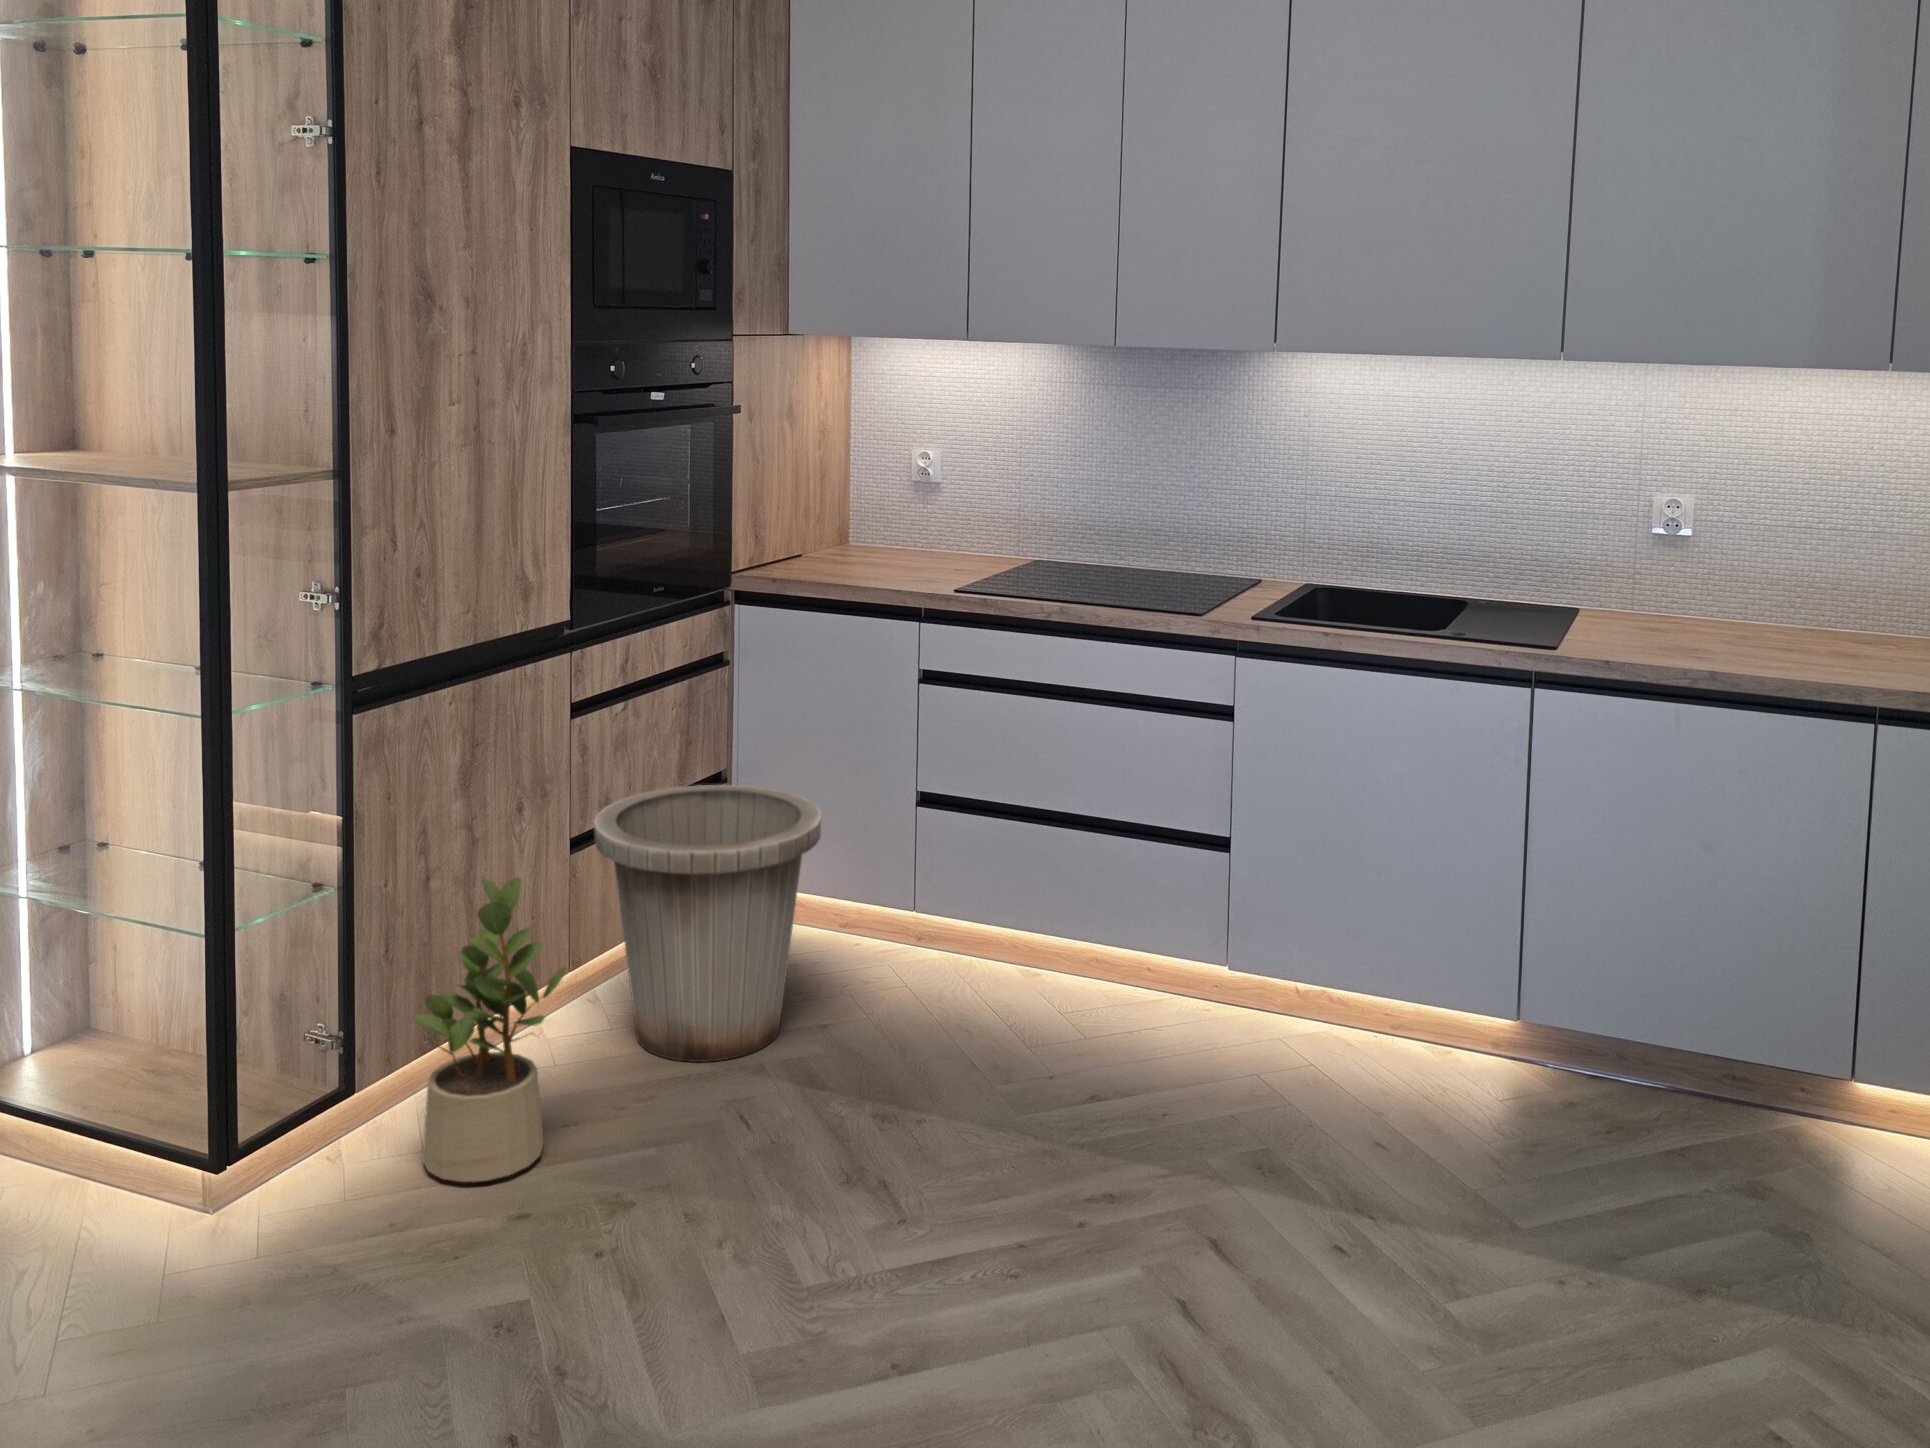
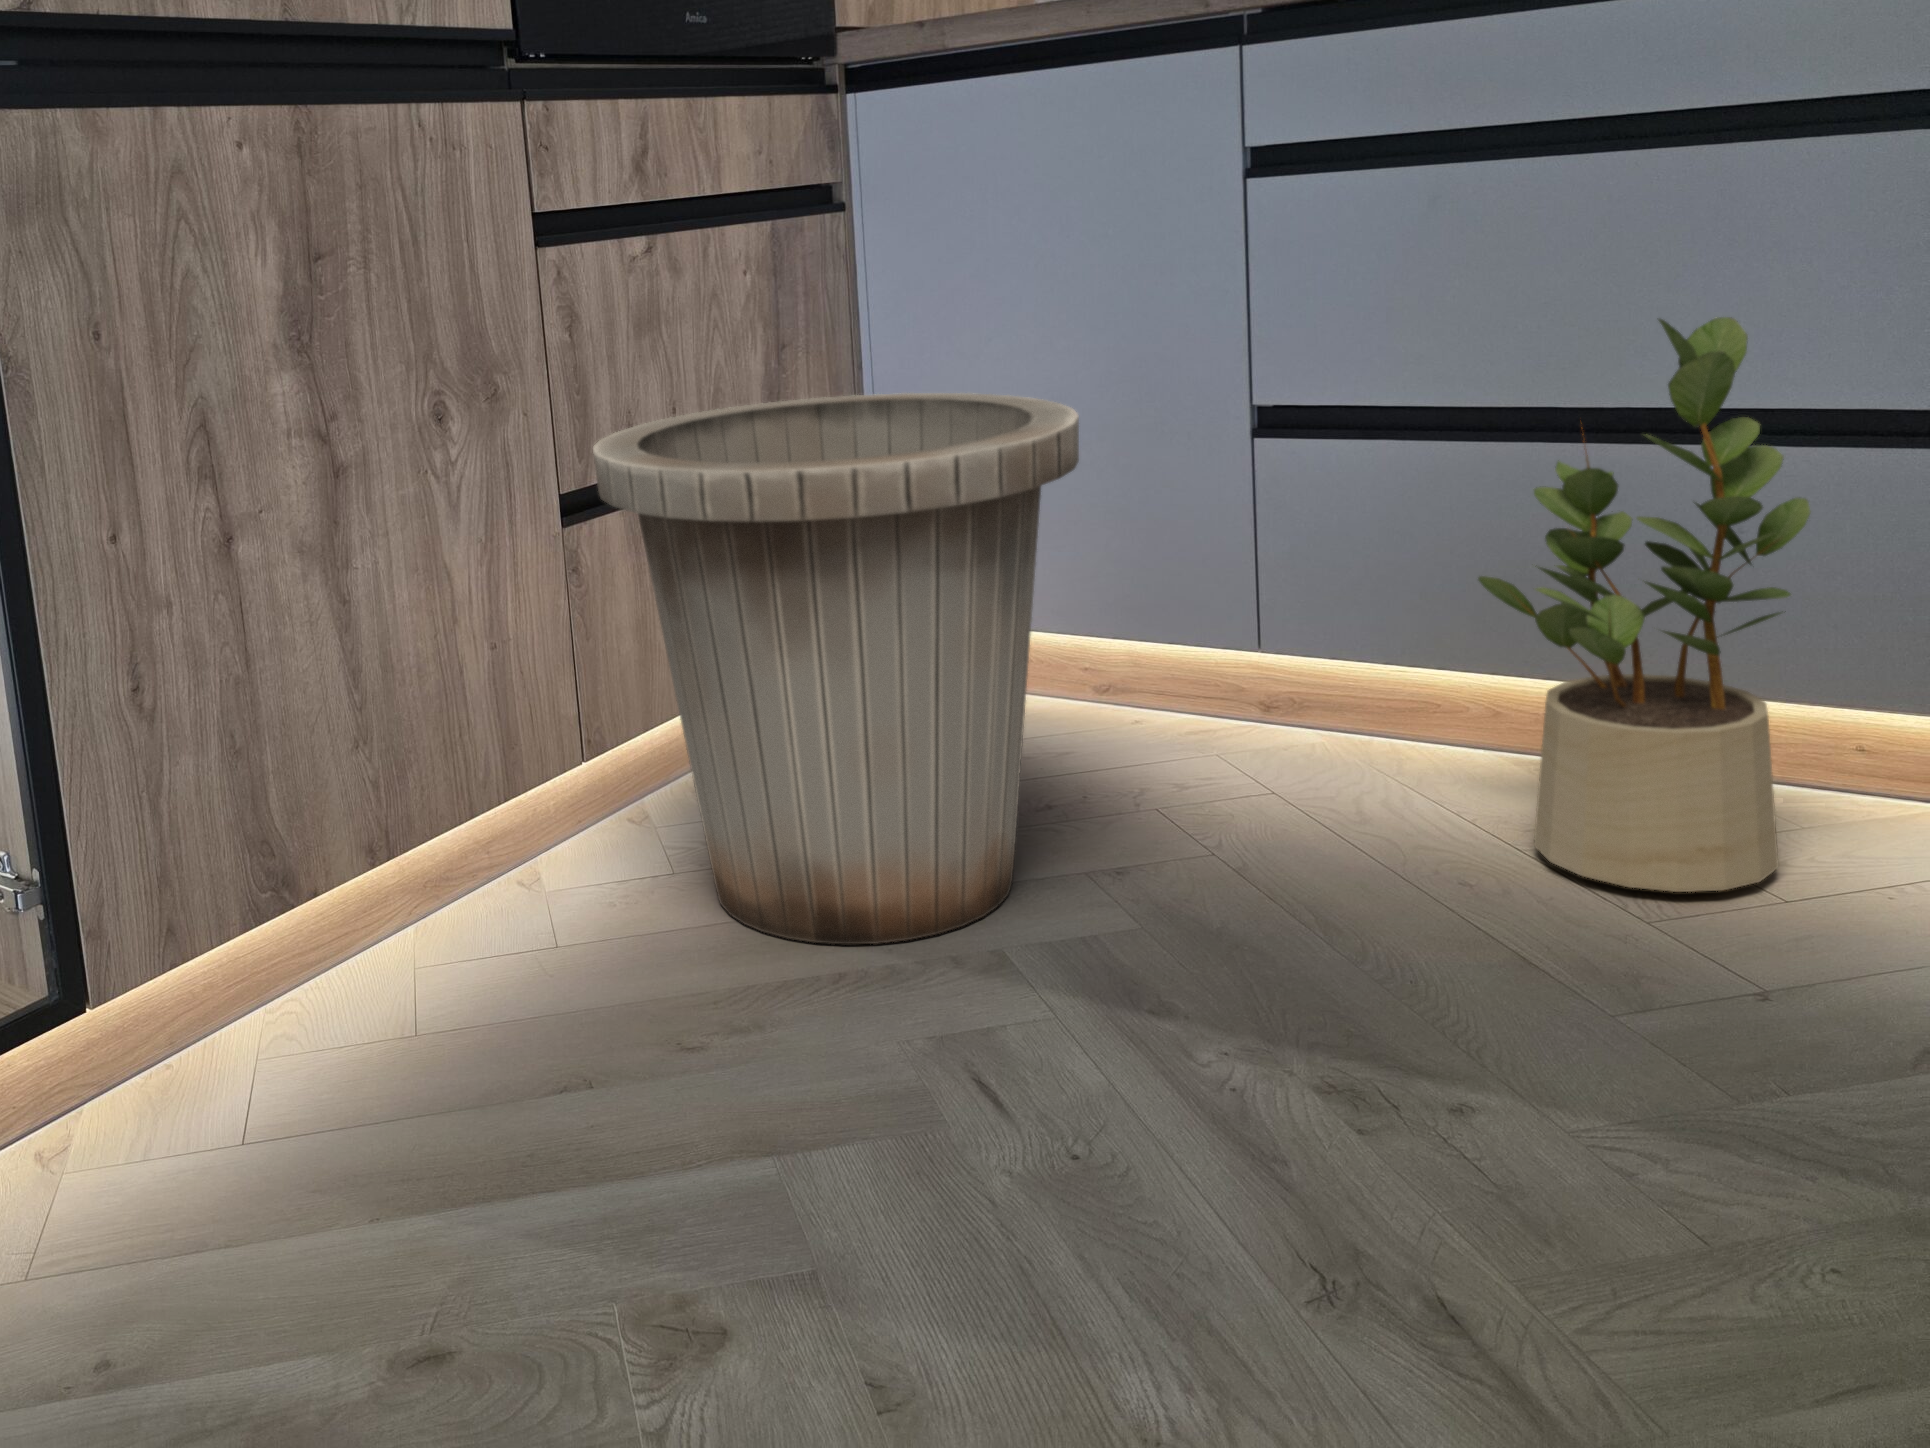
potted plant: present [413,877,566,1182] -> present [1478,317,1811,892]

